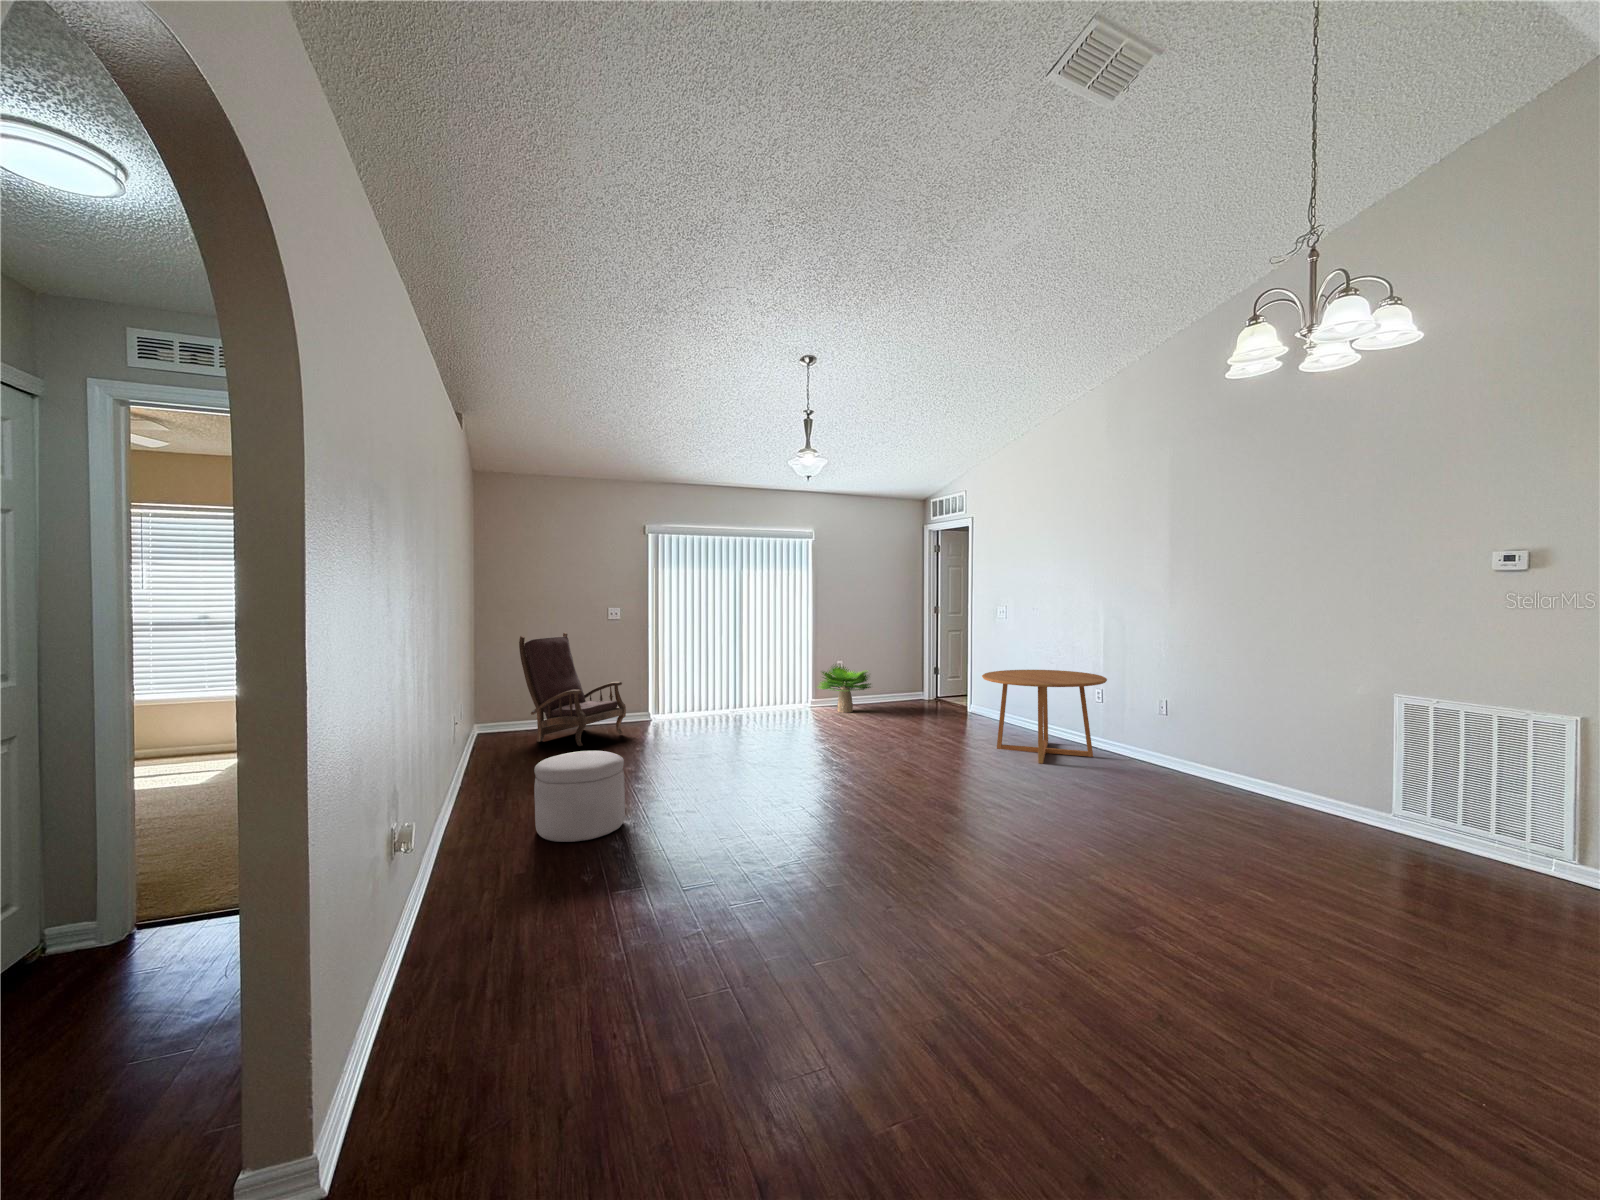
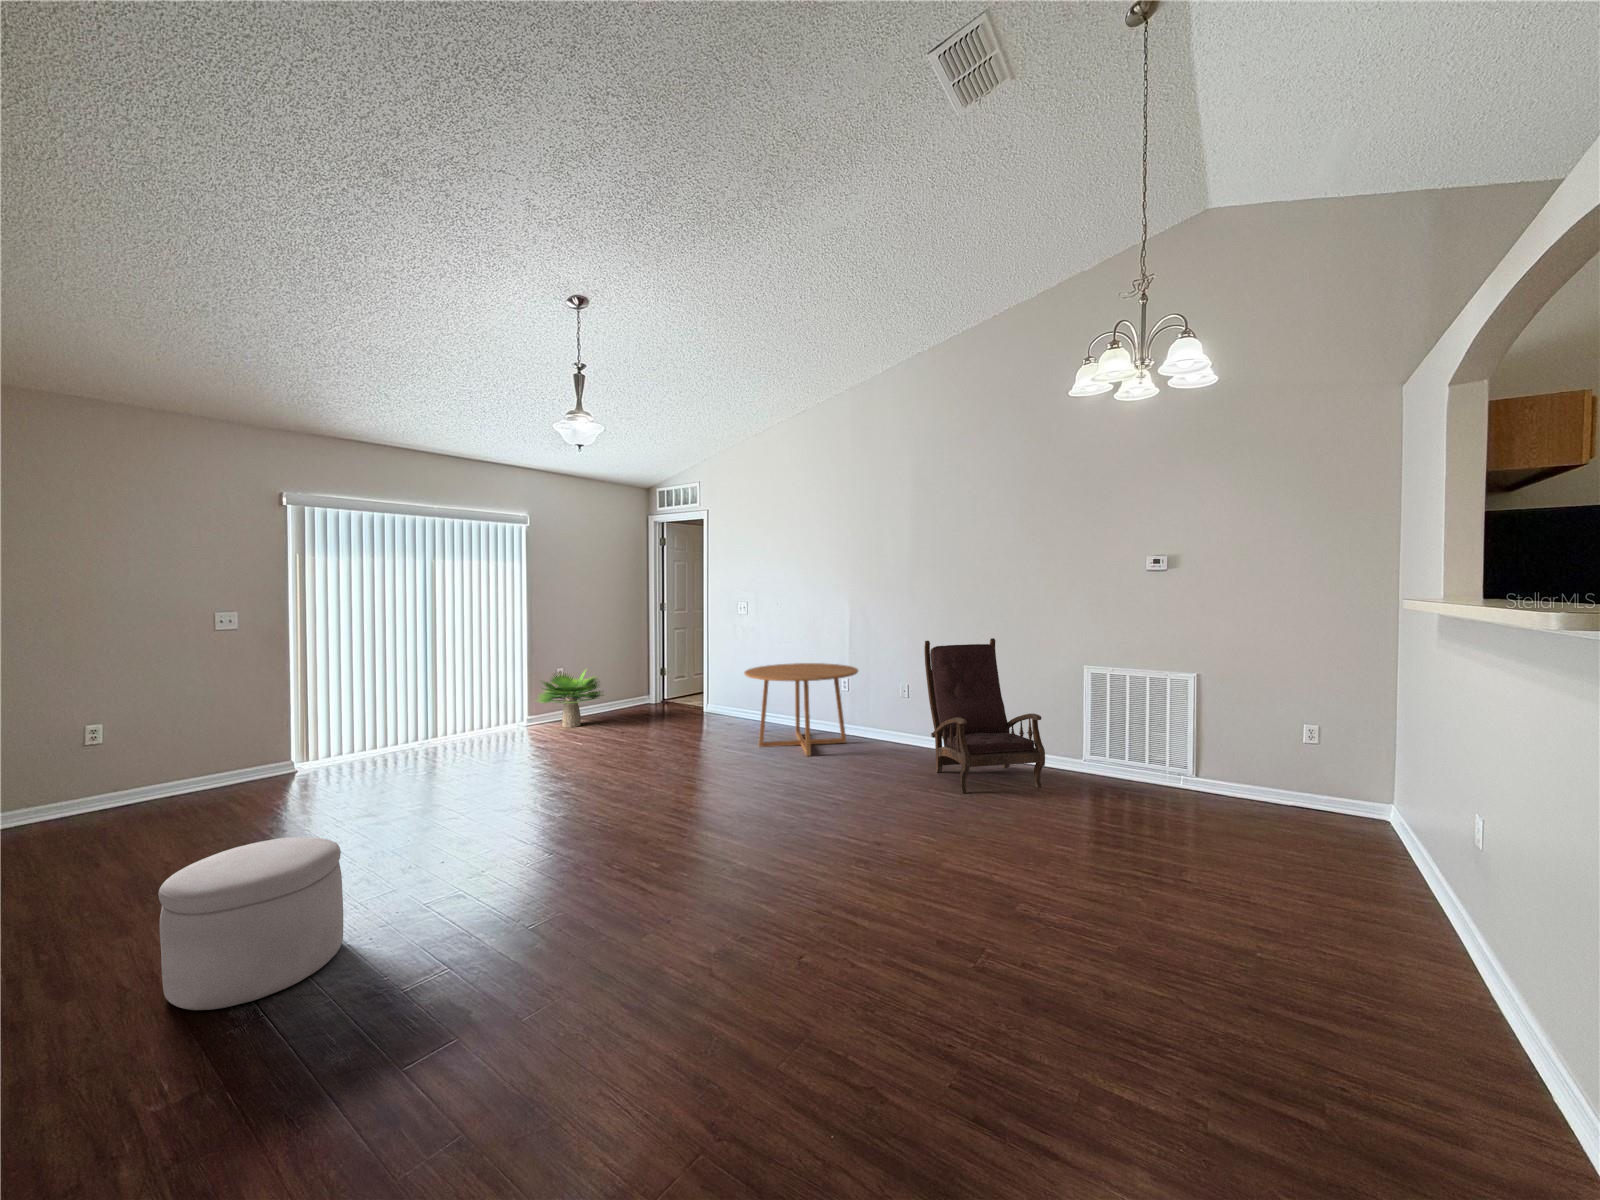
armchair: present [519,632,626,746] -> present [924,638,1045,793]

